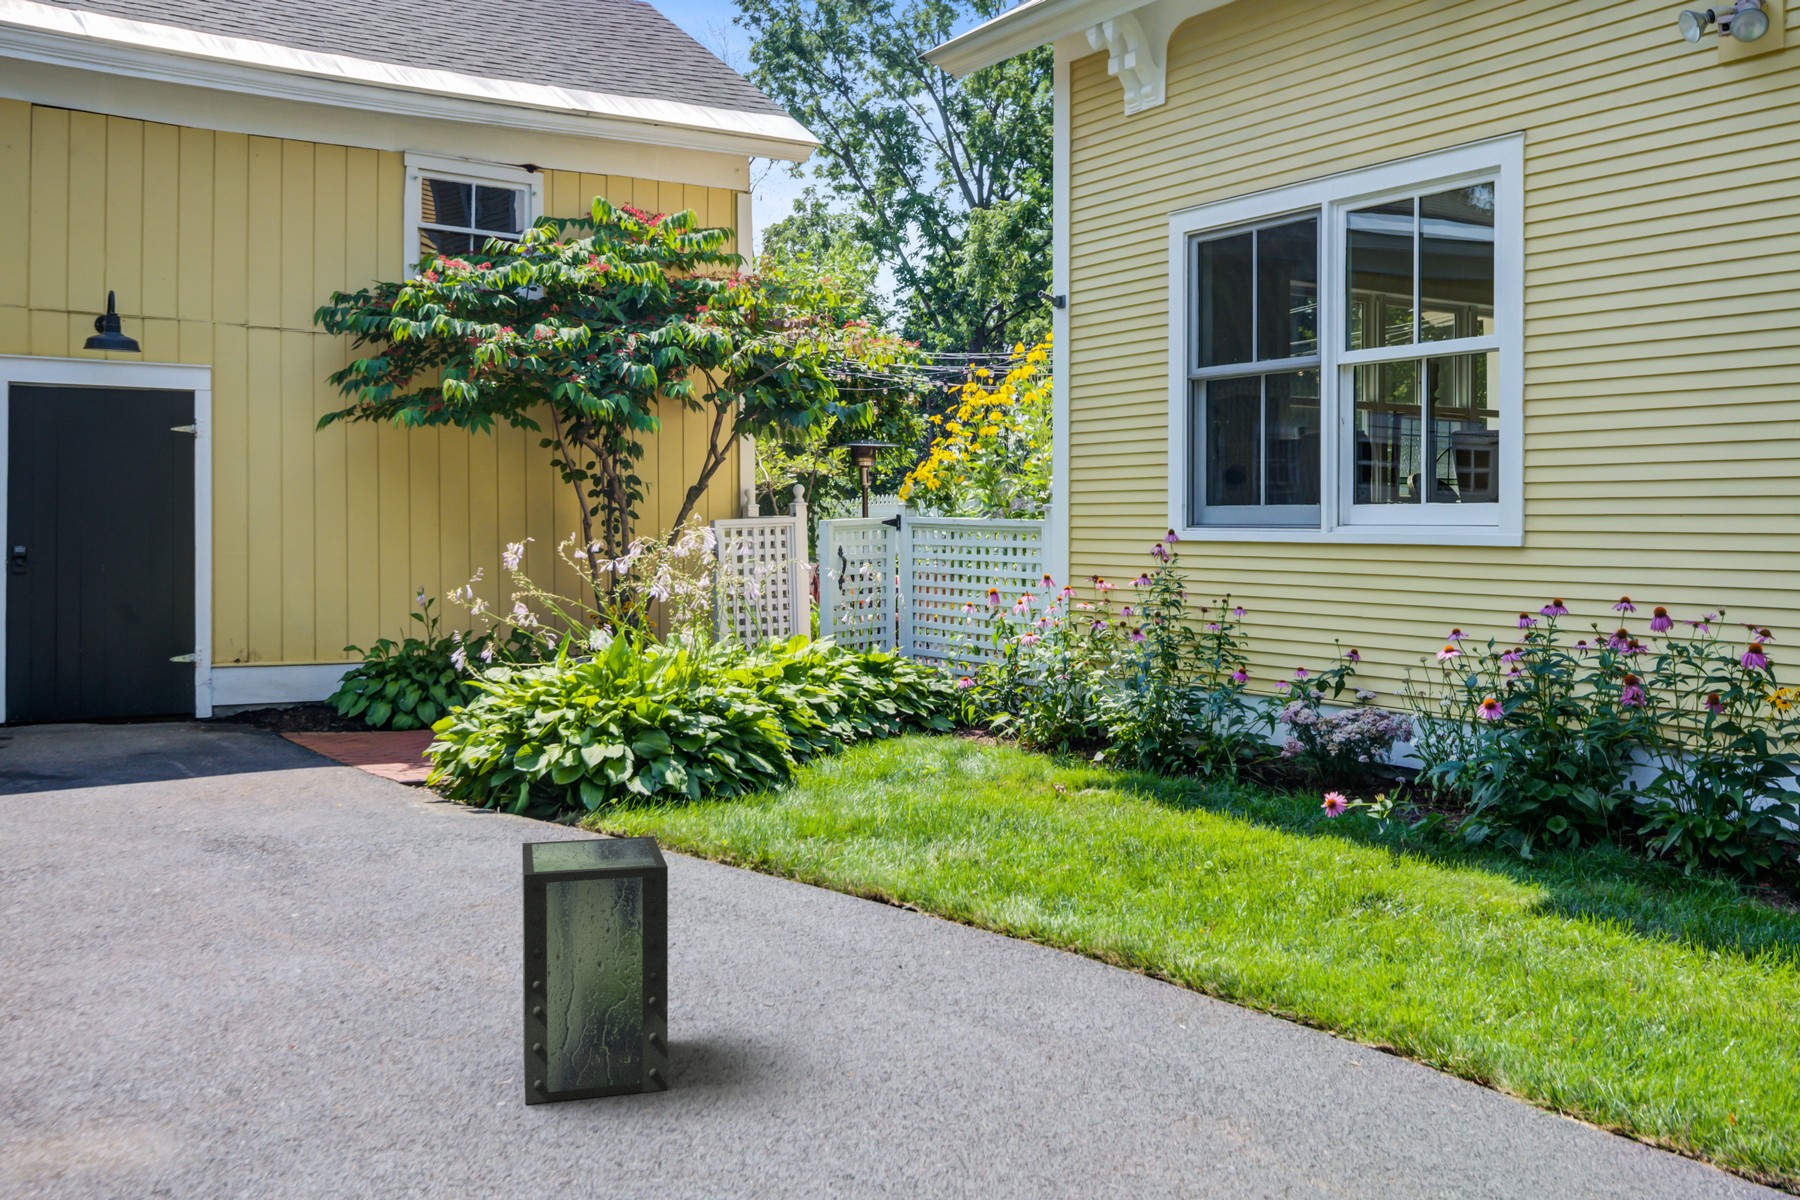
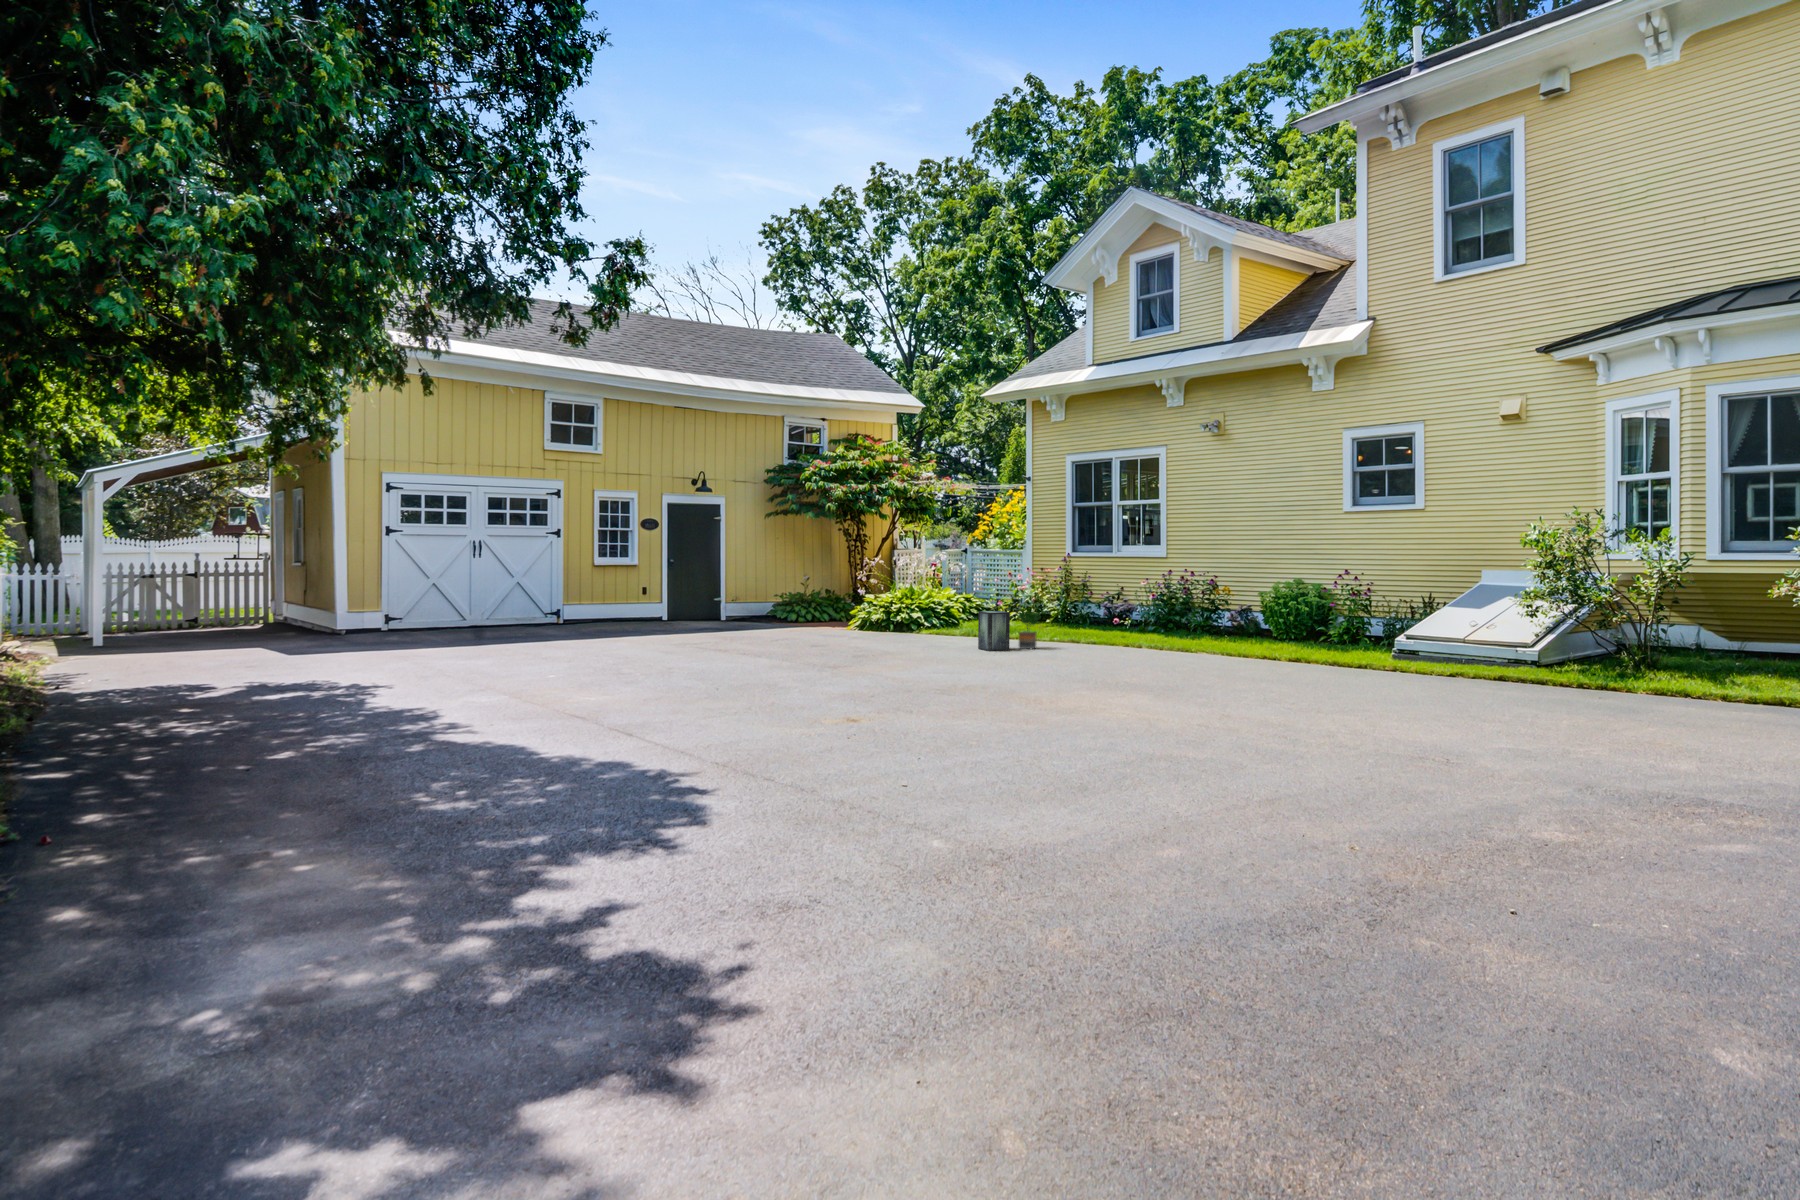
potted tree: none [749,839,889,1072] -> present [1019,612,1040,649]

